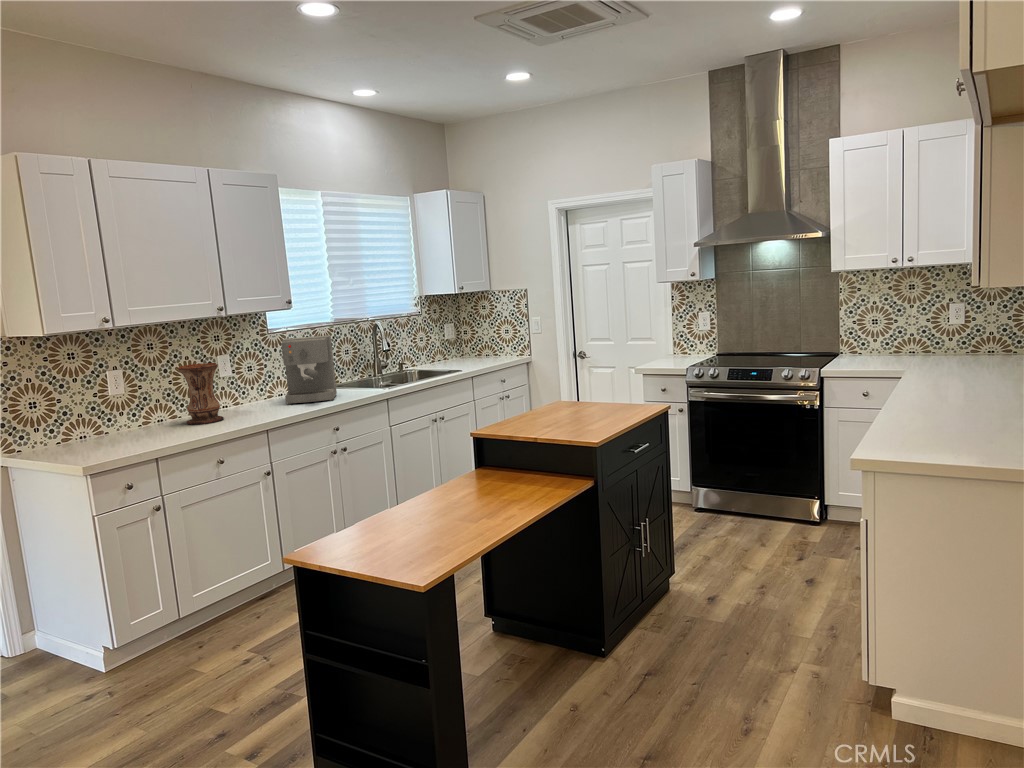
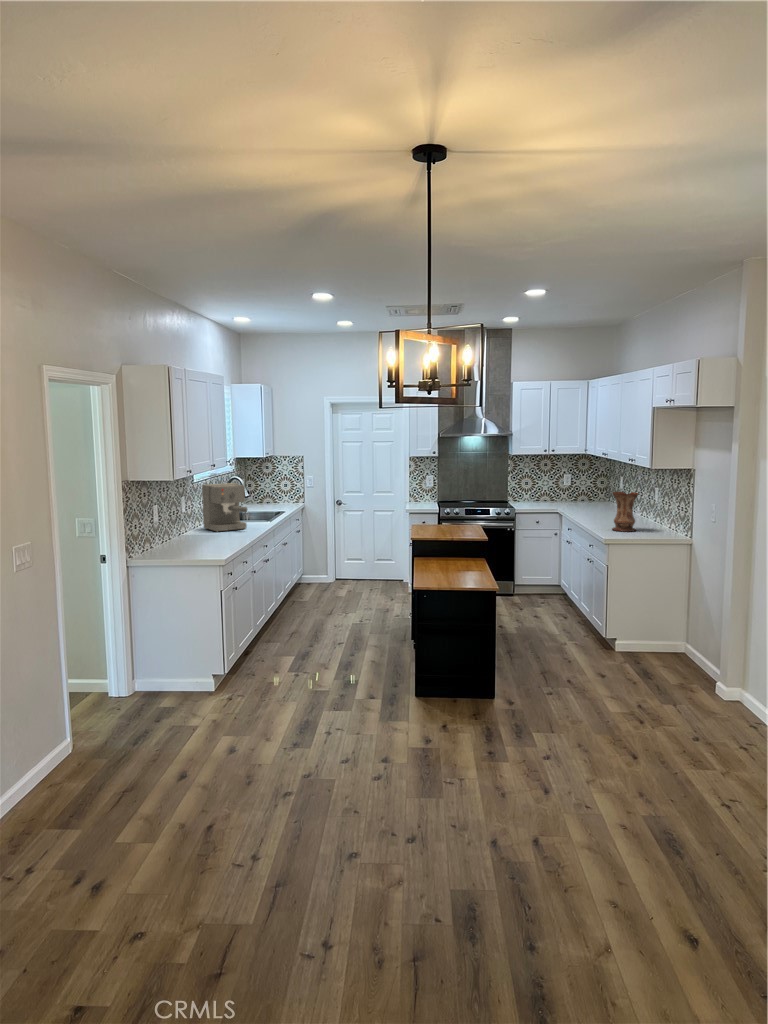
vase: present [178,363,224,425] -> present [612,492,638,532]

